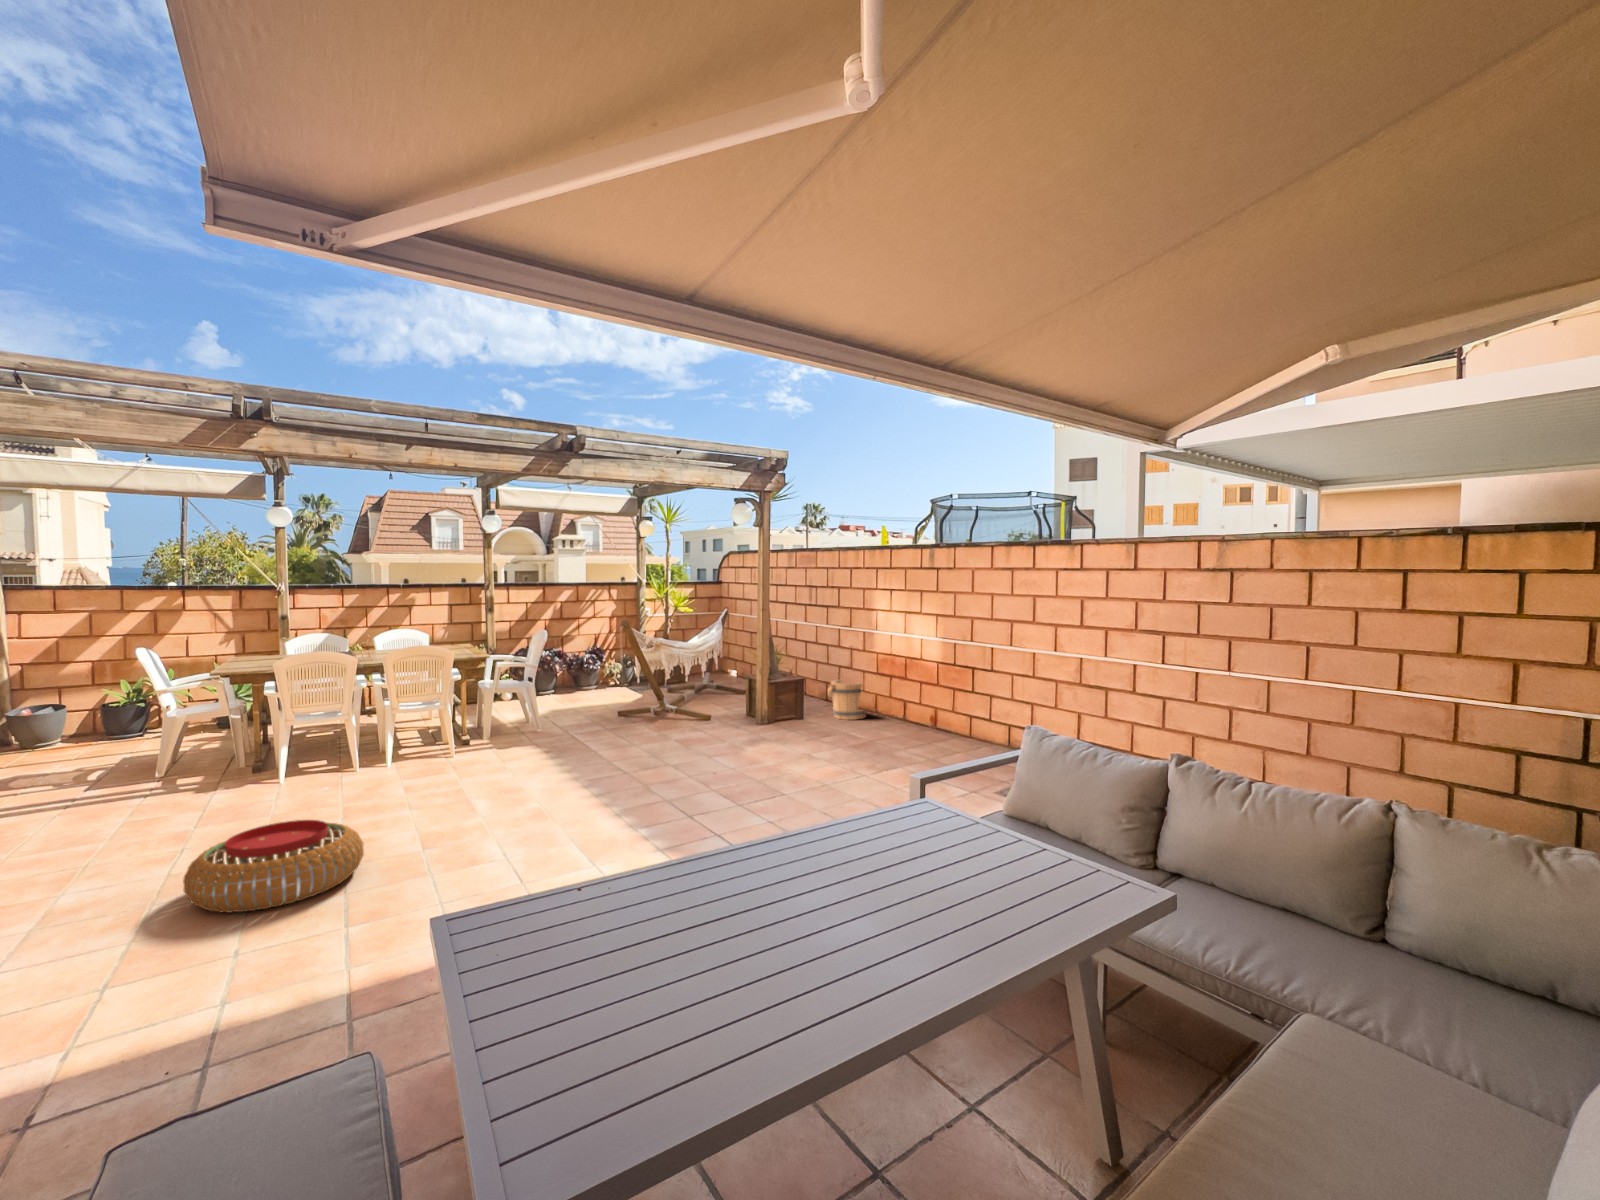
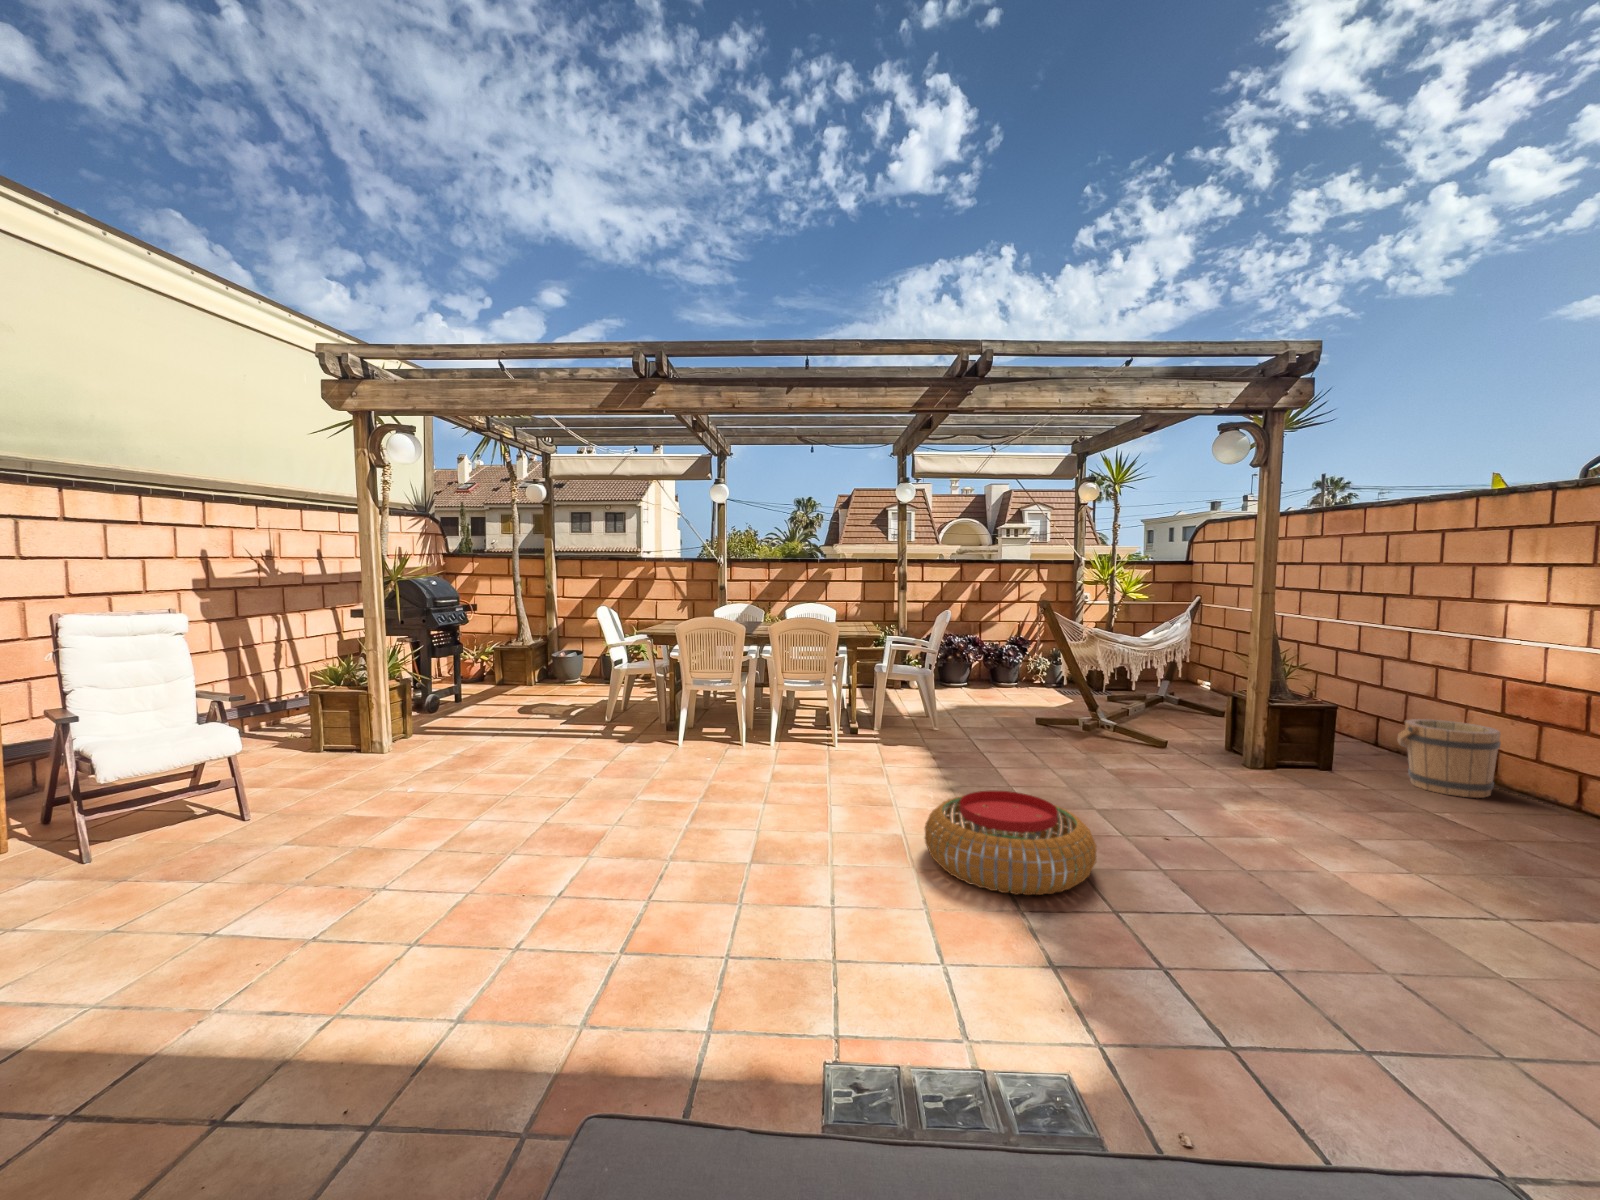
pouf: present [183,820,364,913] -> present [925,791,1096,895]

